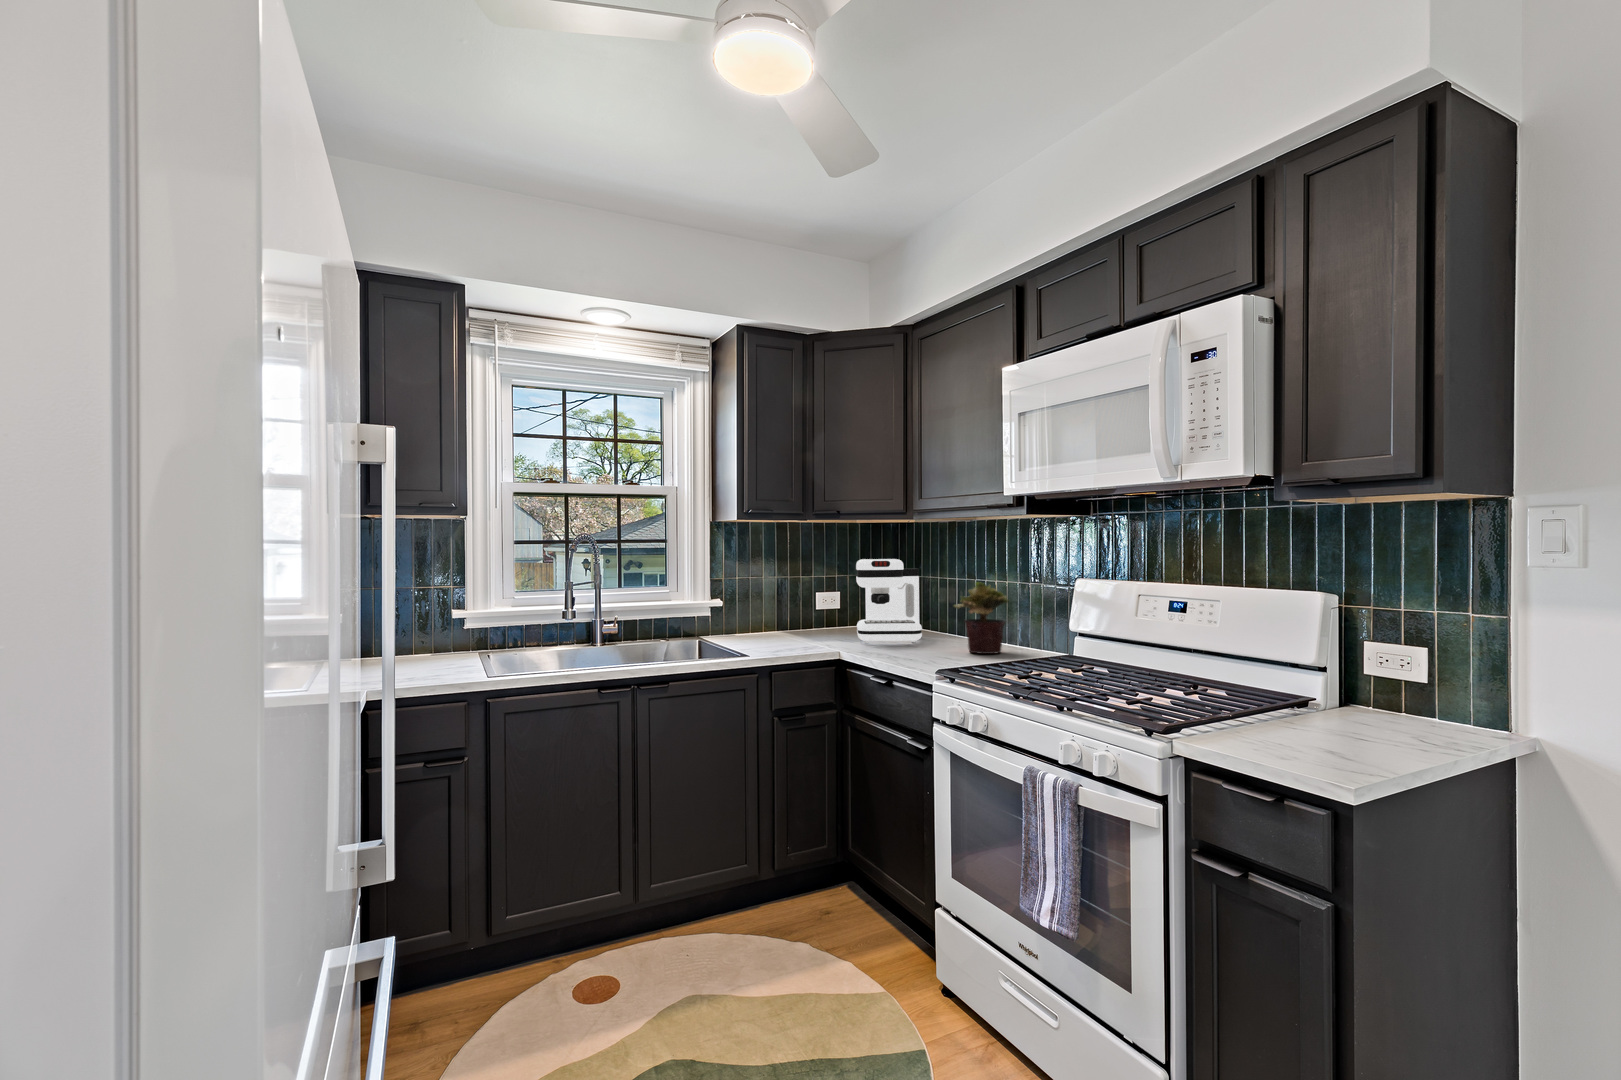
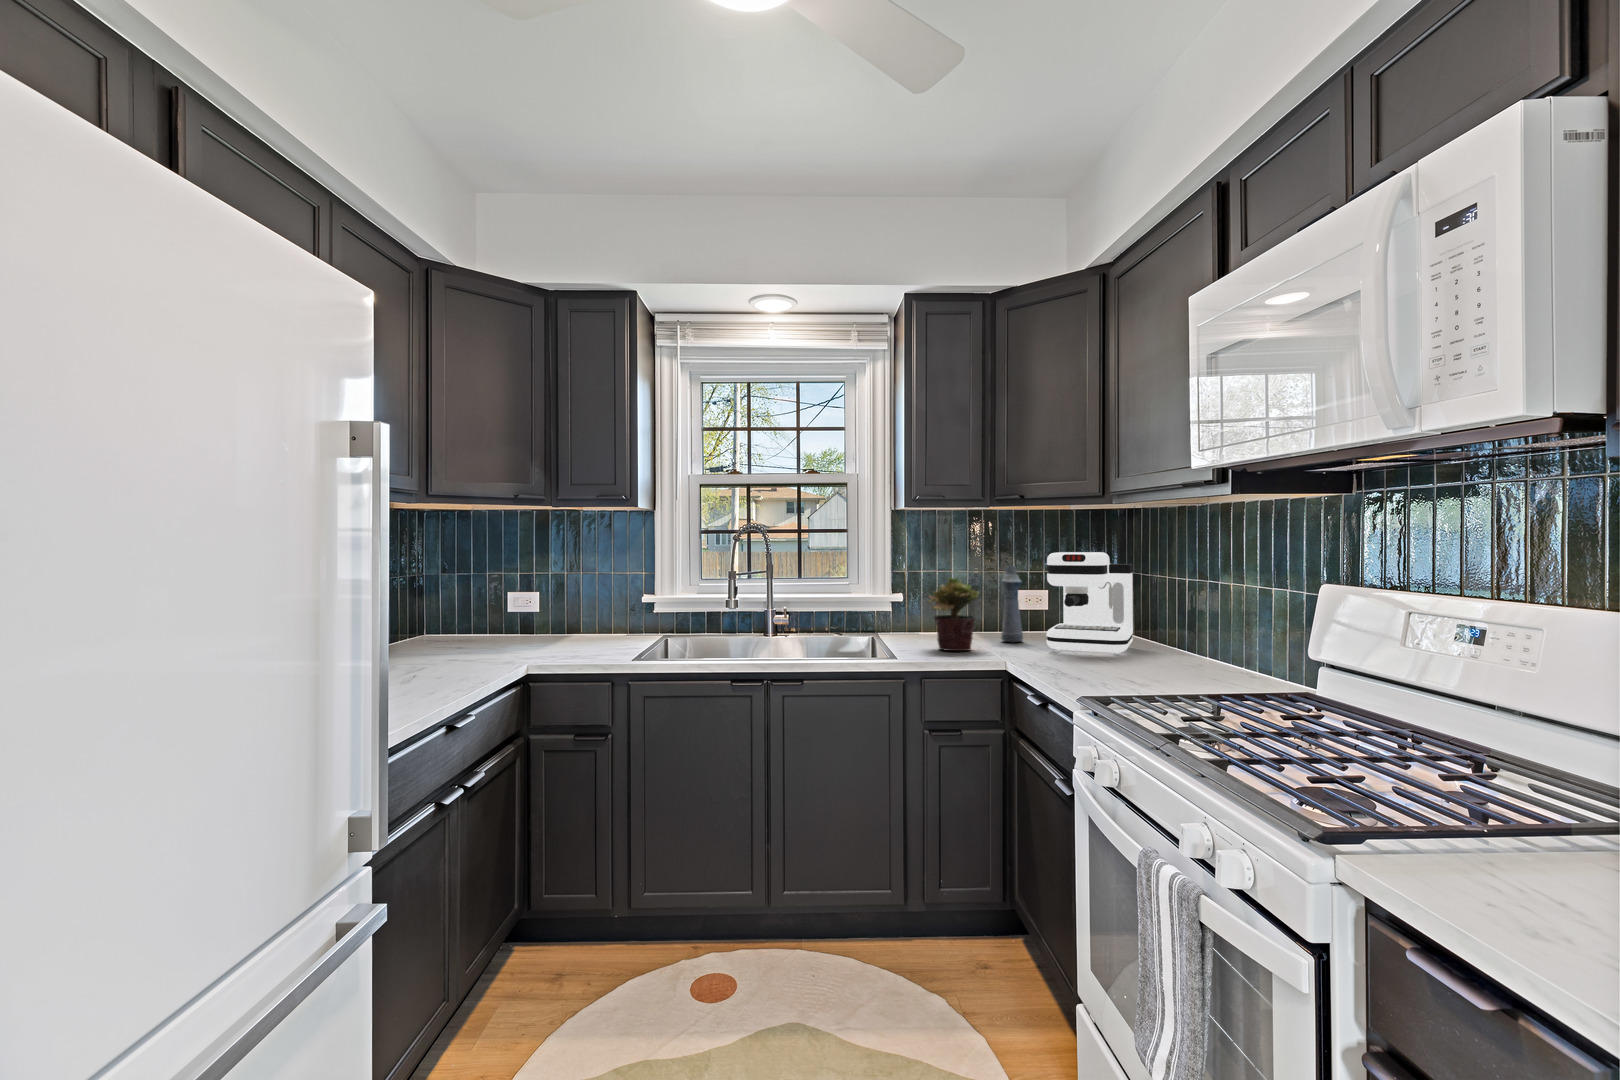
bottle: none [808,572,828,638] -> present [1001,566,1023,642]
potted plant: present [954,582,1009,654] -> present [927,578,979,651]

